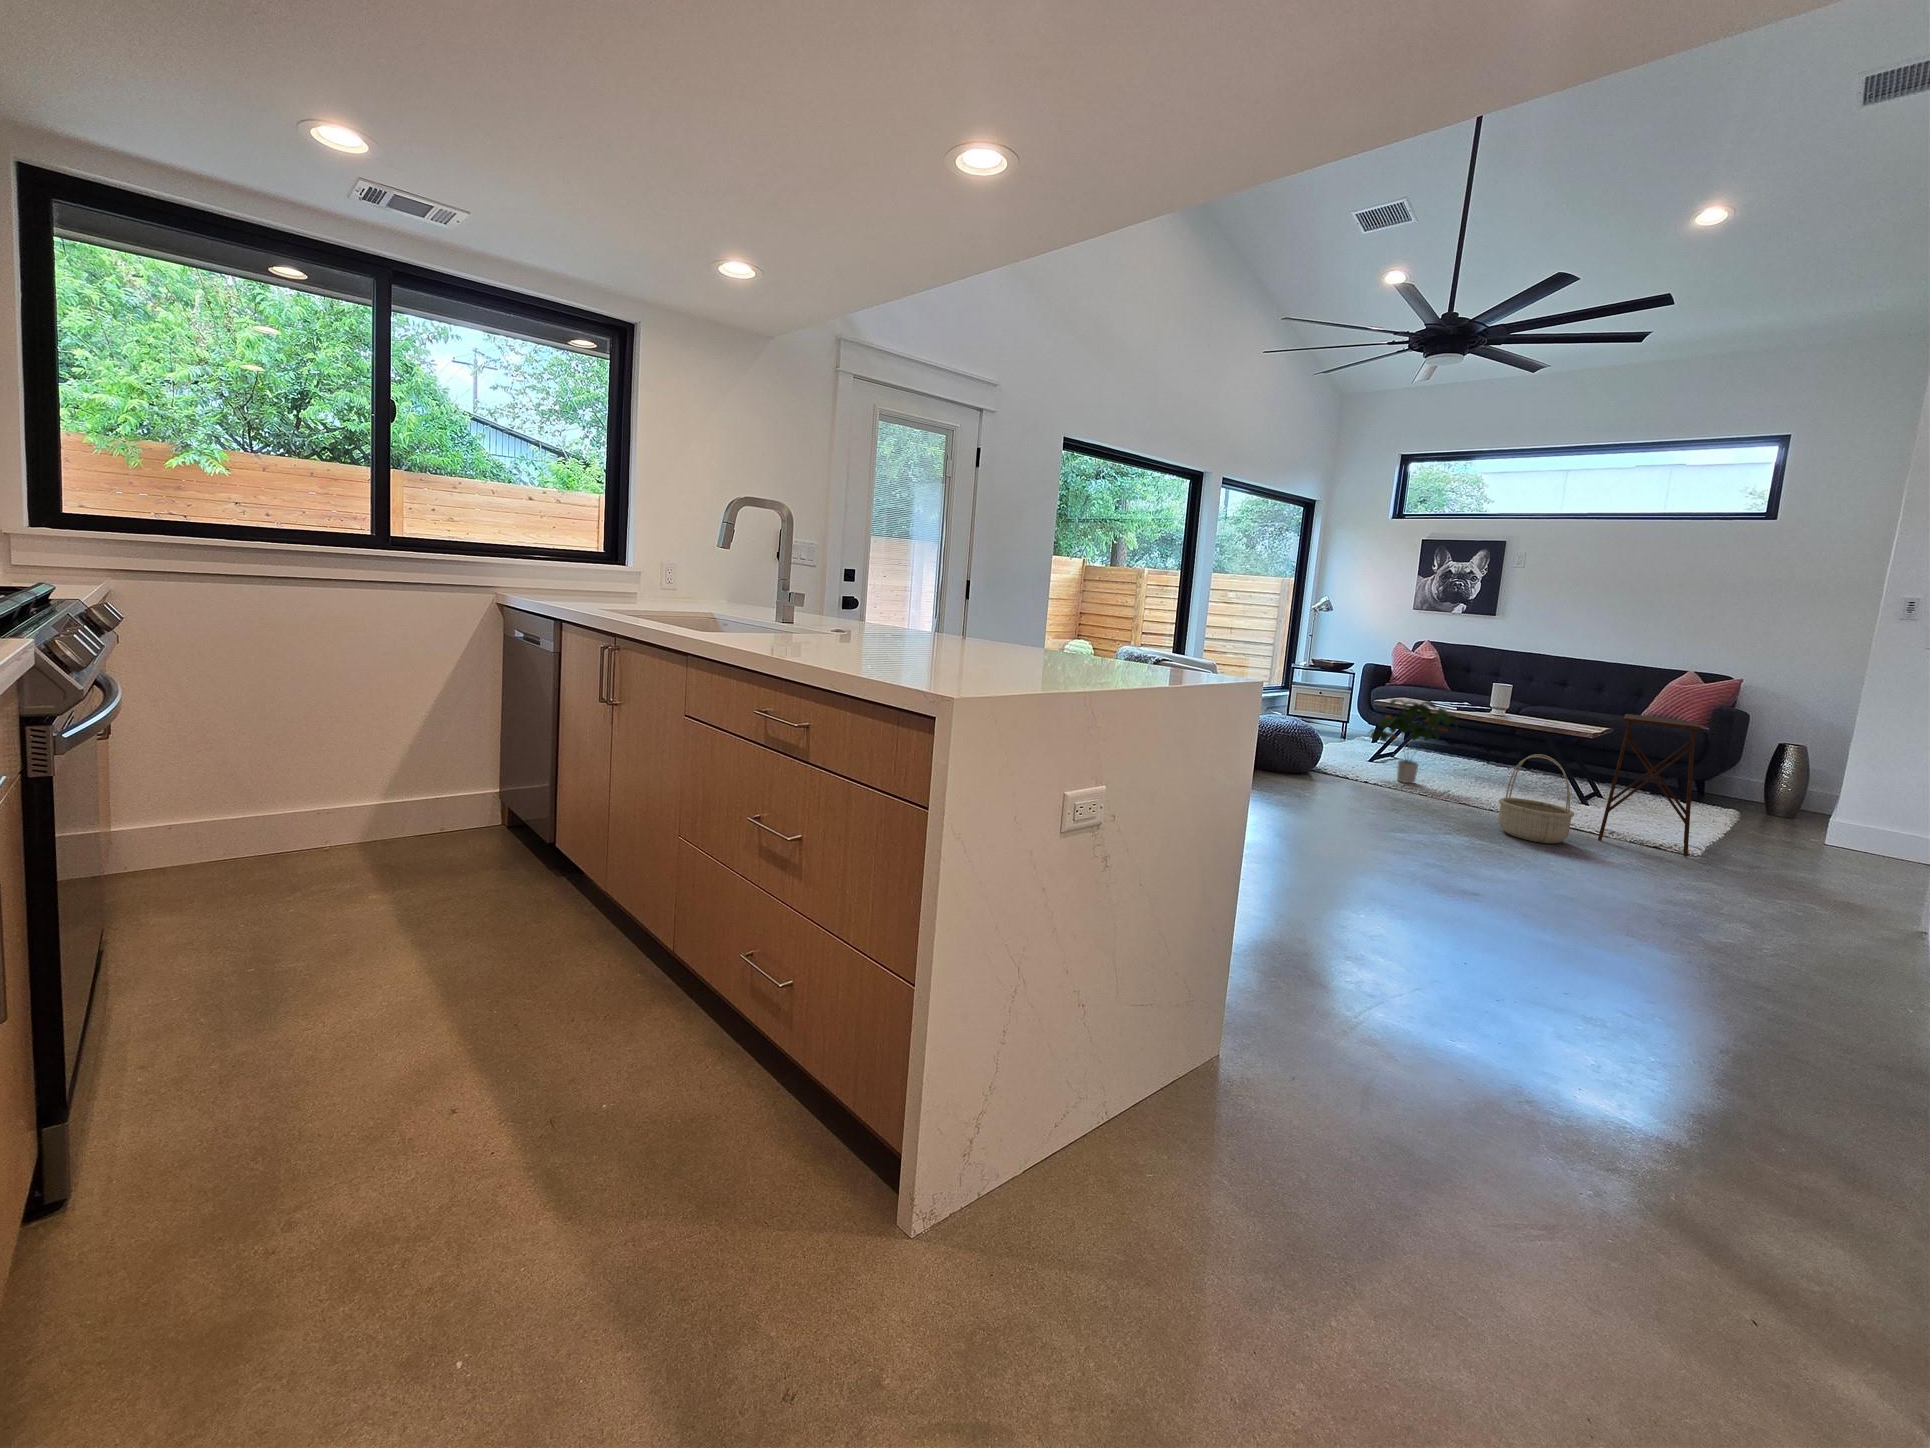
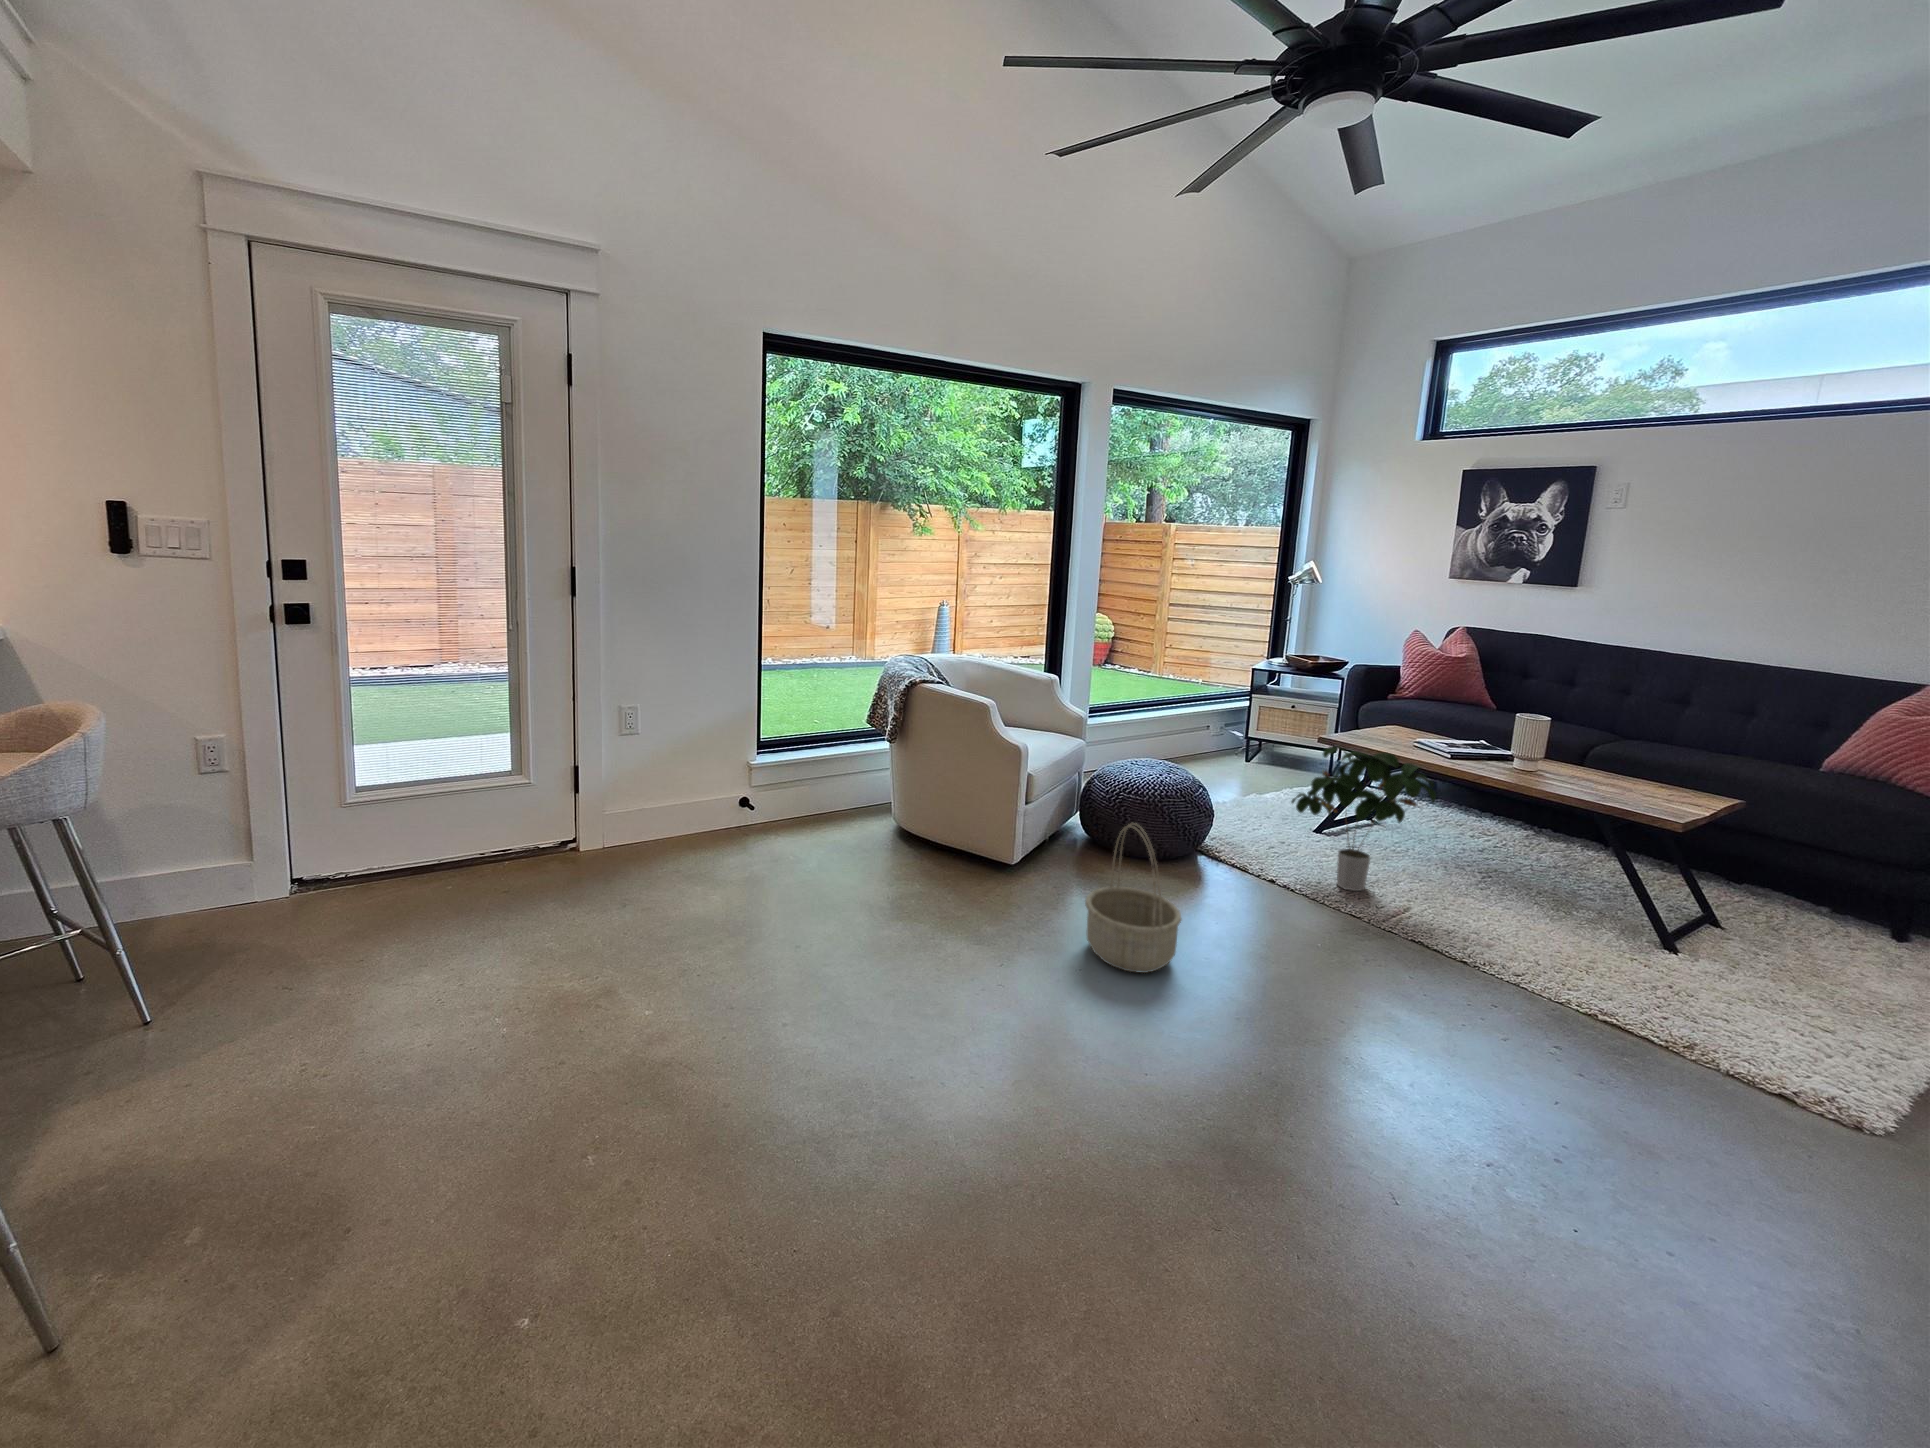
side table: present [1598,714,1700,857] -> none [1652,814,1896,1156]
basket: present [1498,754,1574,843] -> present [1085,823,1181,973]

